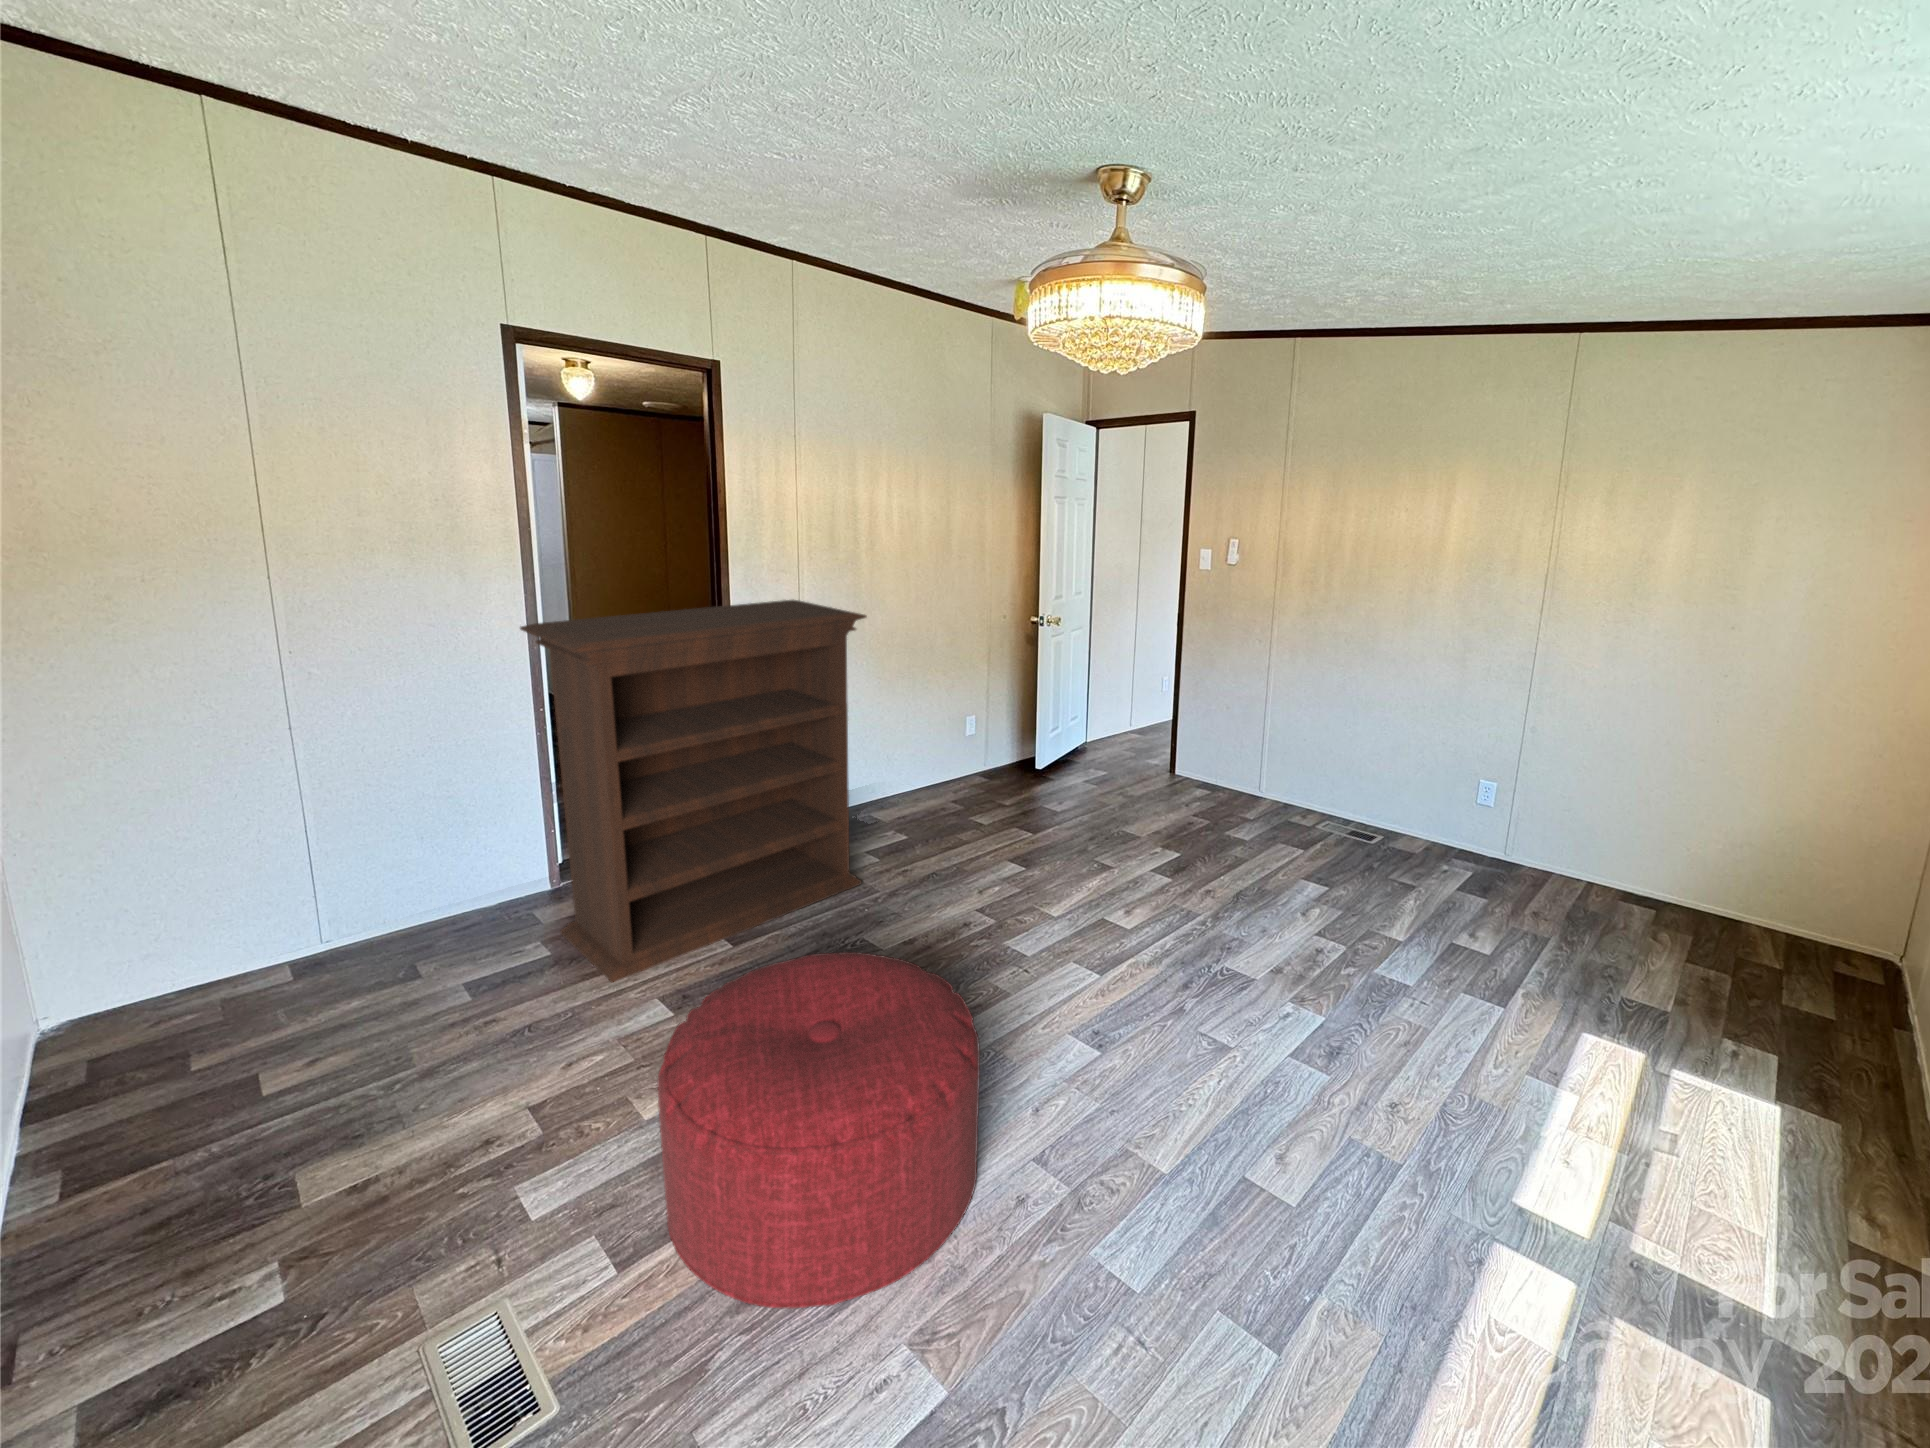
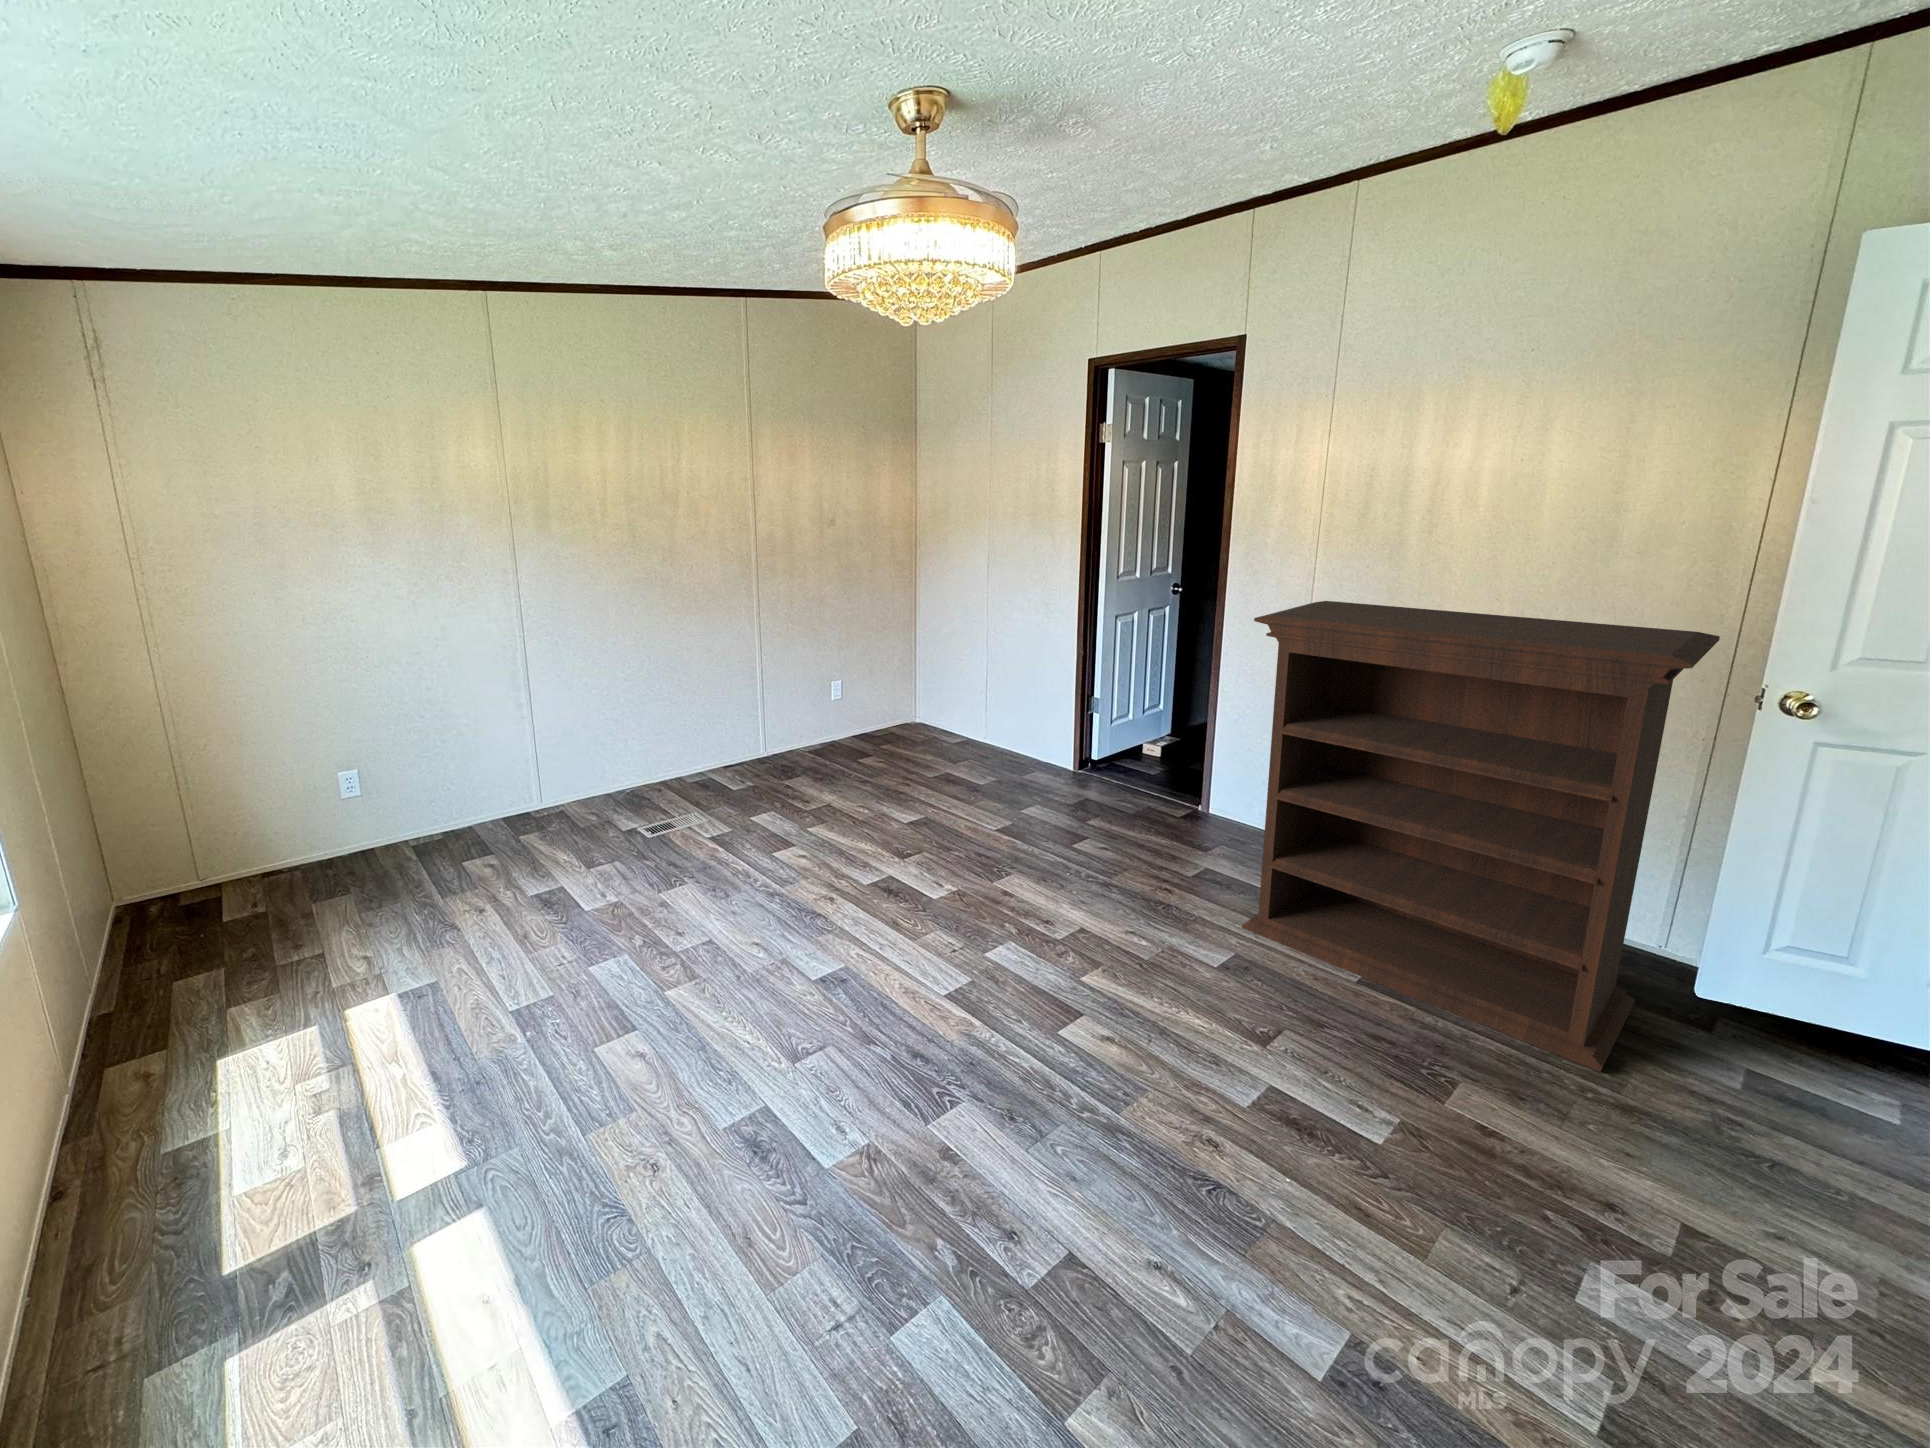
ottoman: present [658,952,980,1309] -> none [905,894,1190,1194]

